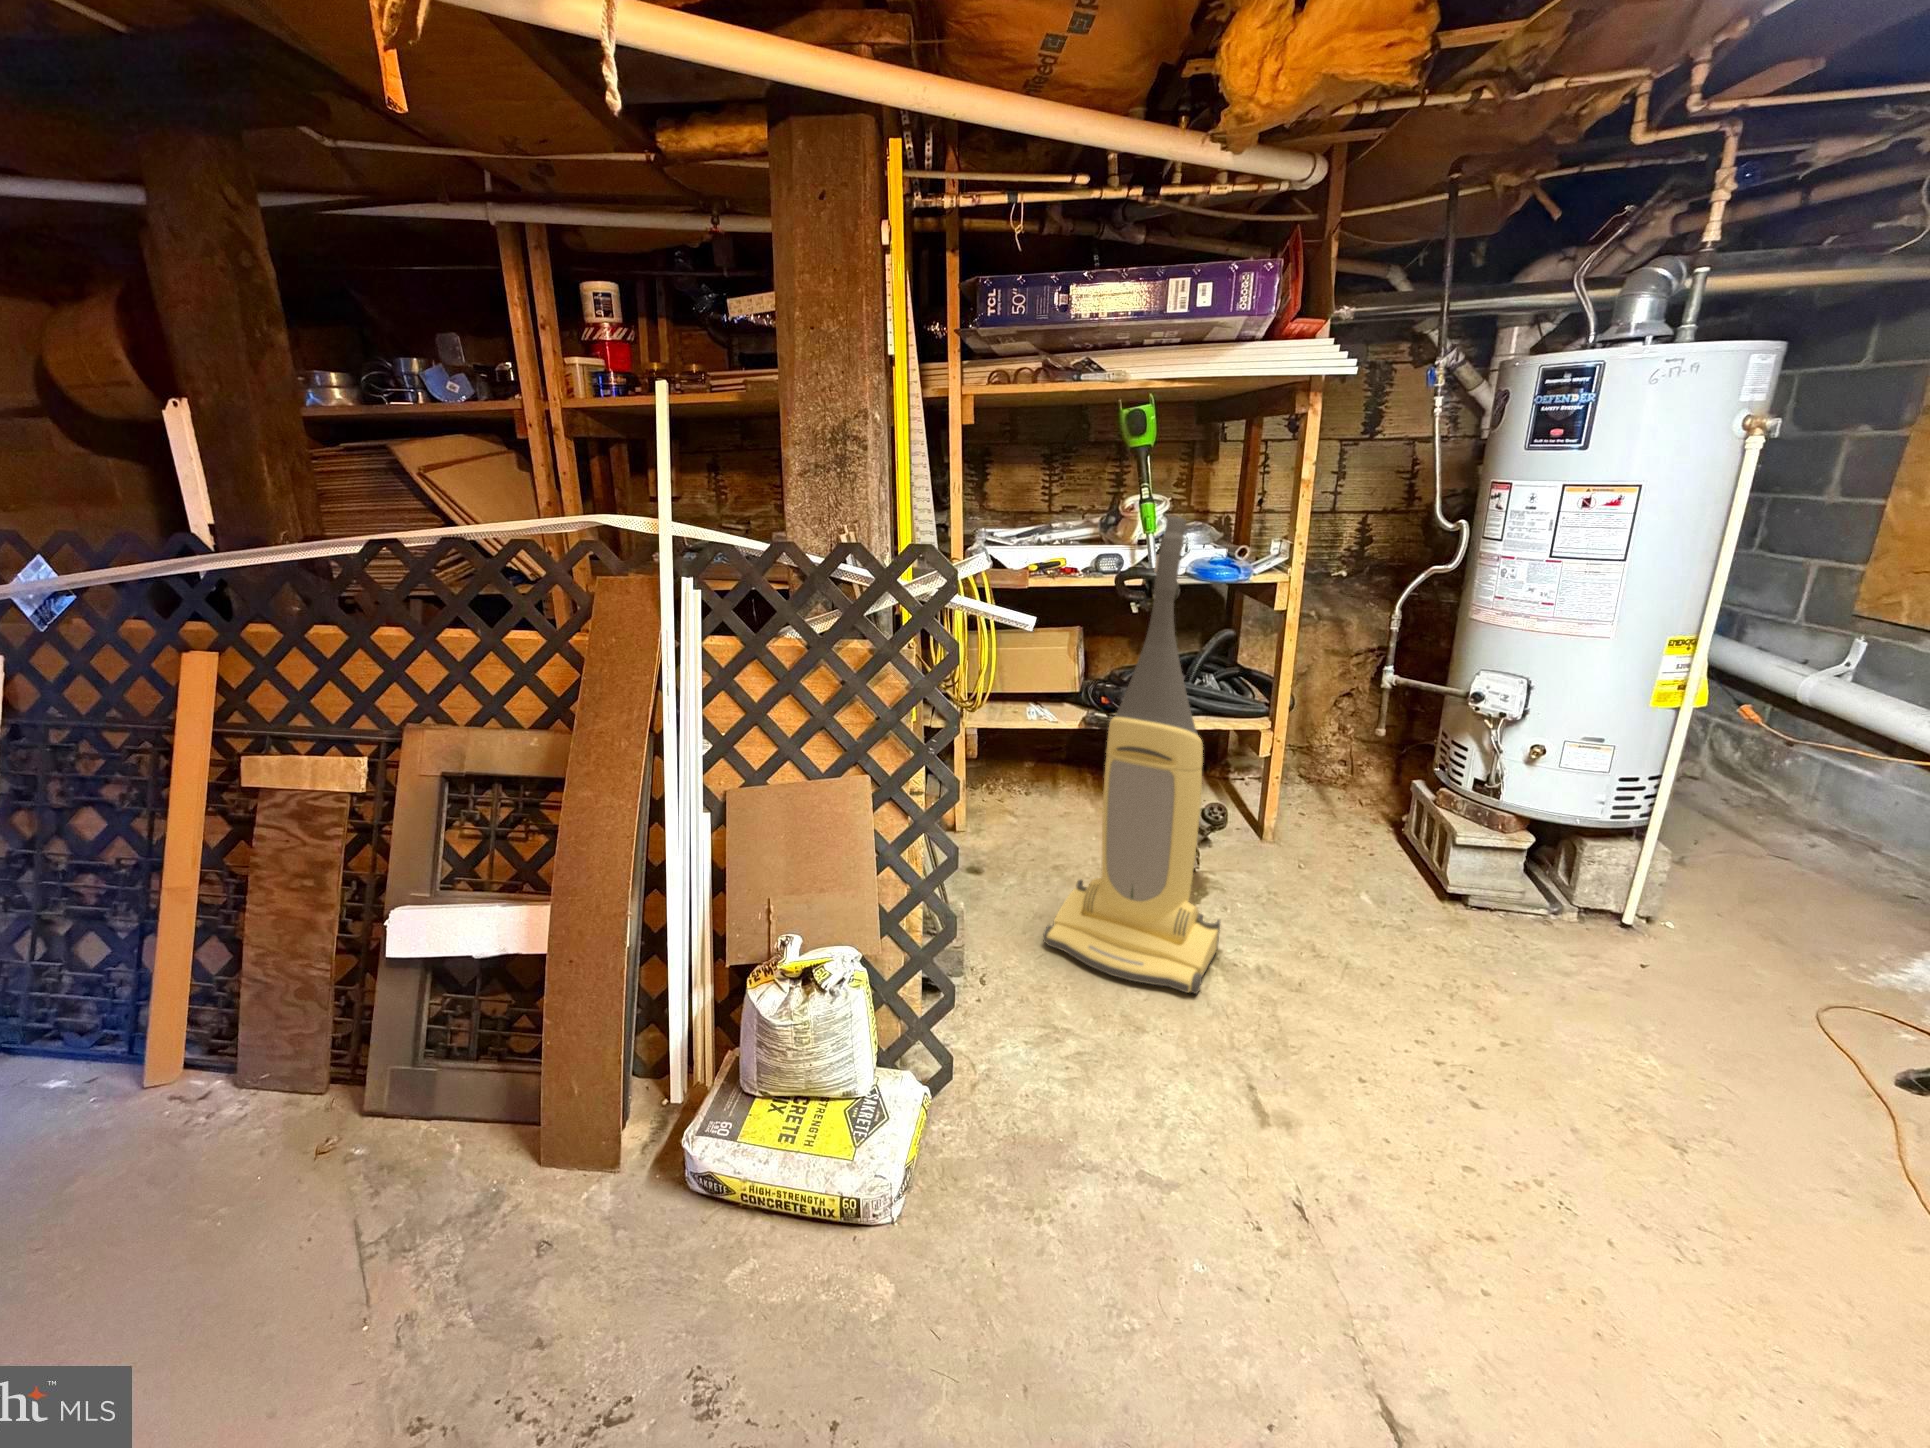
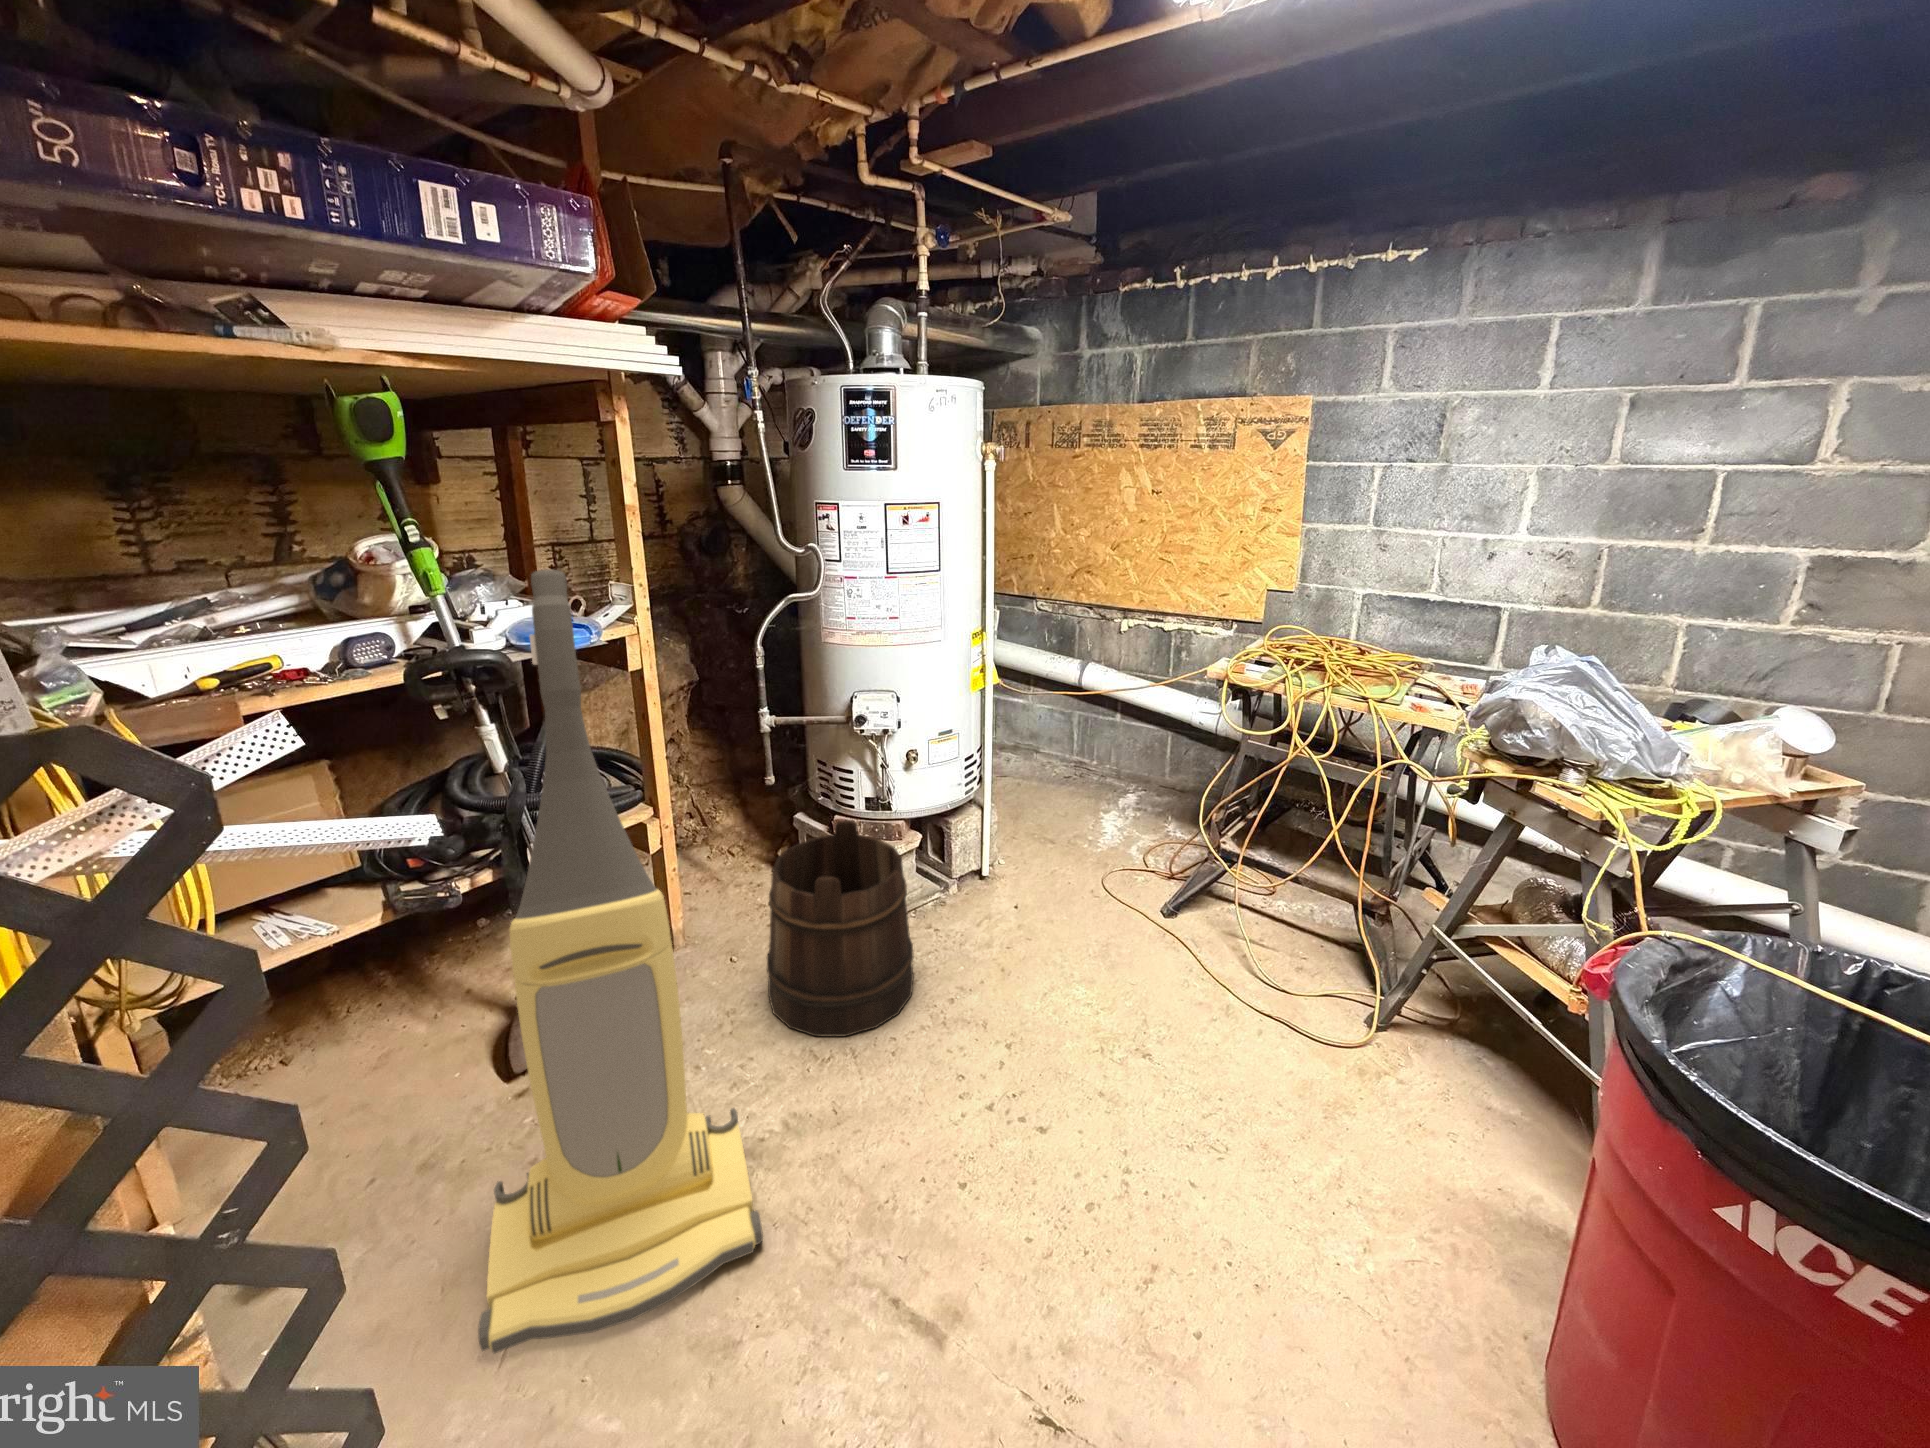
bucket: none [1300,776,1456,958] -> present [767,820,913,1036]

